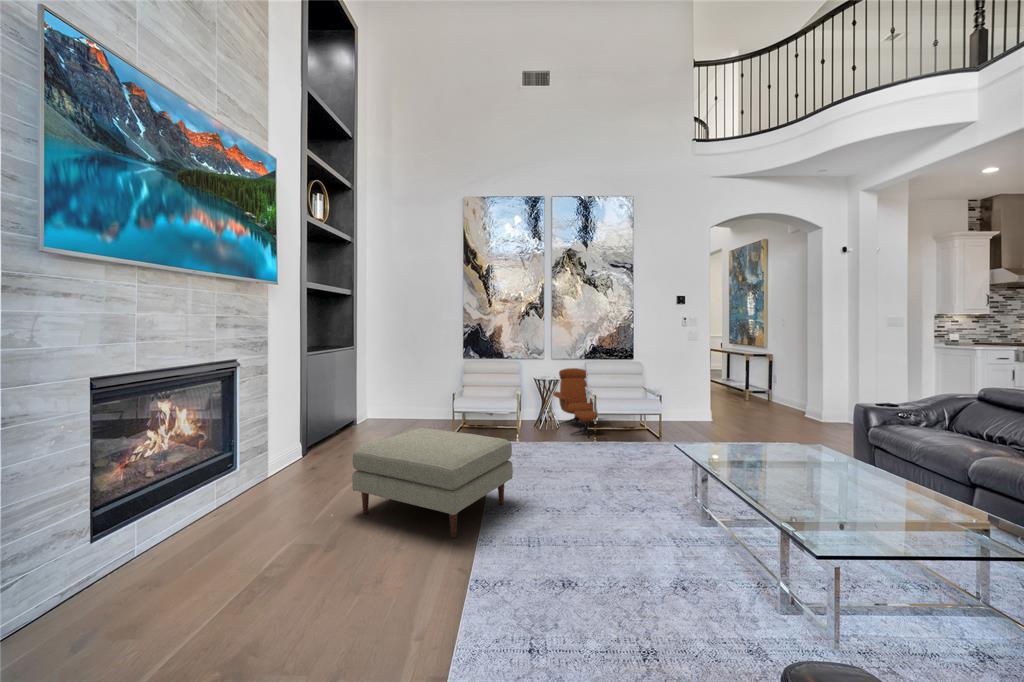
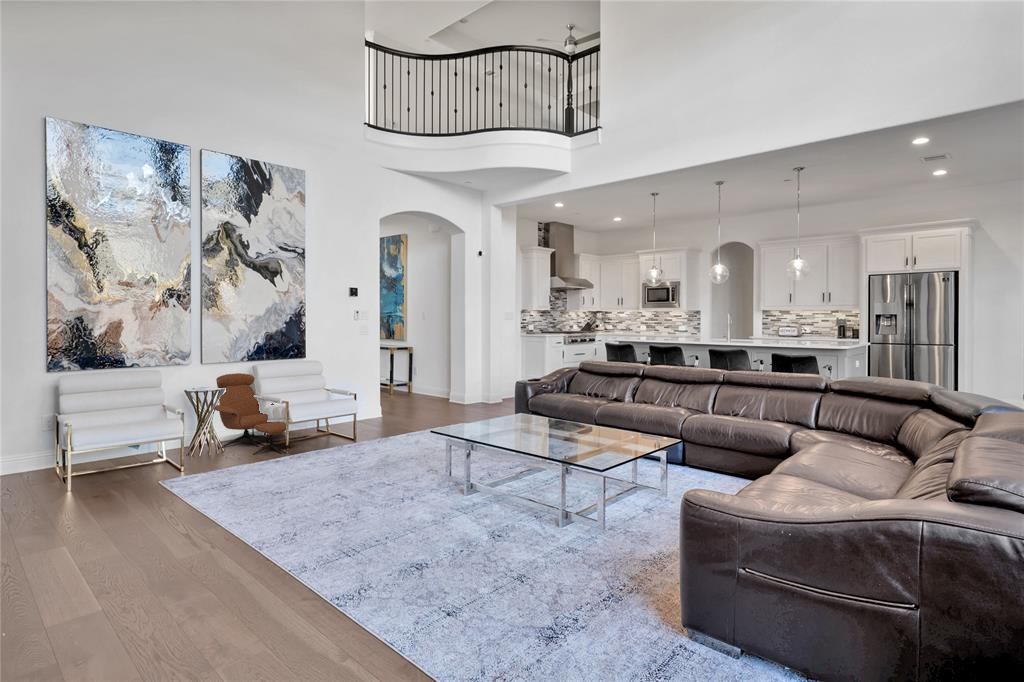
ottoman: present [352,428,513,538] -> none [52,459,278,611]

